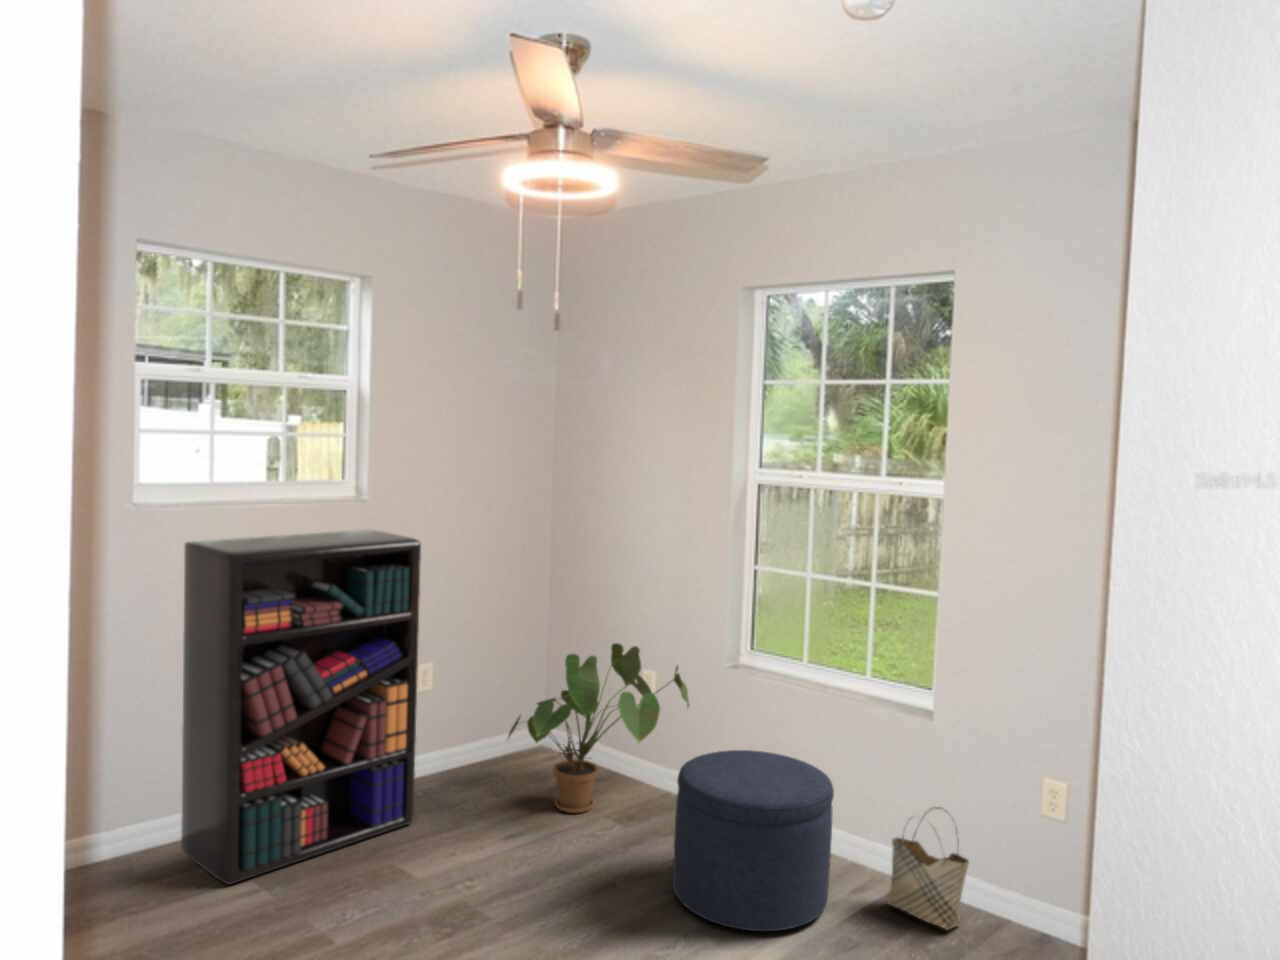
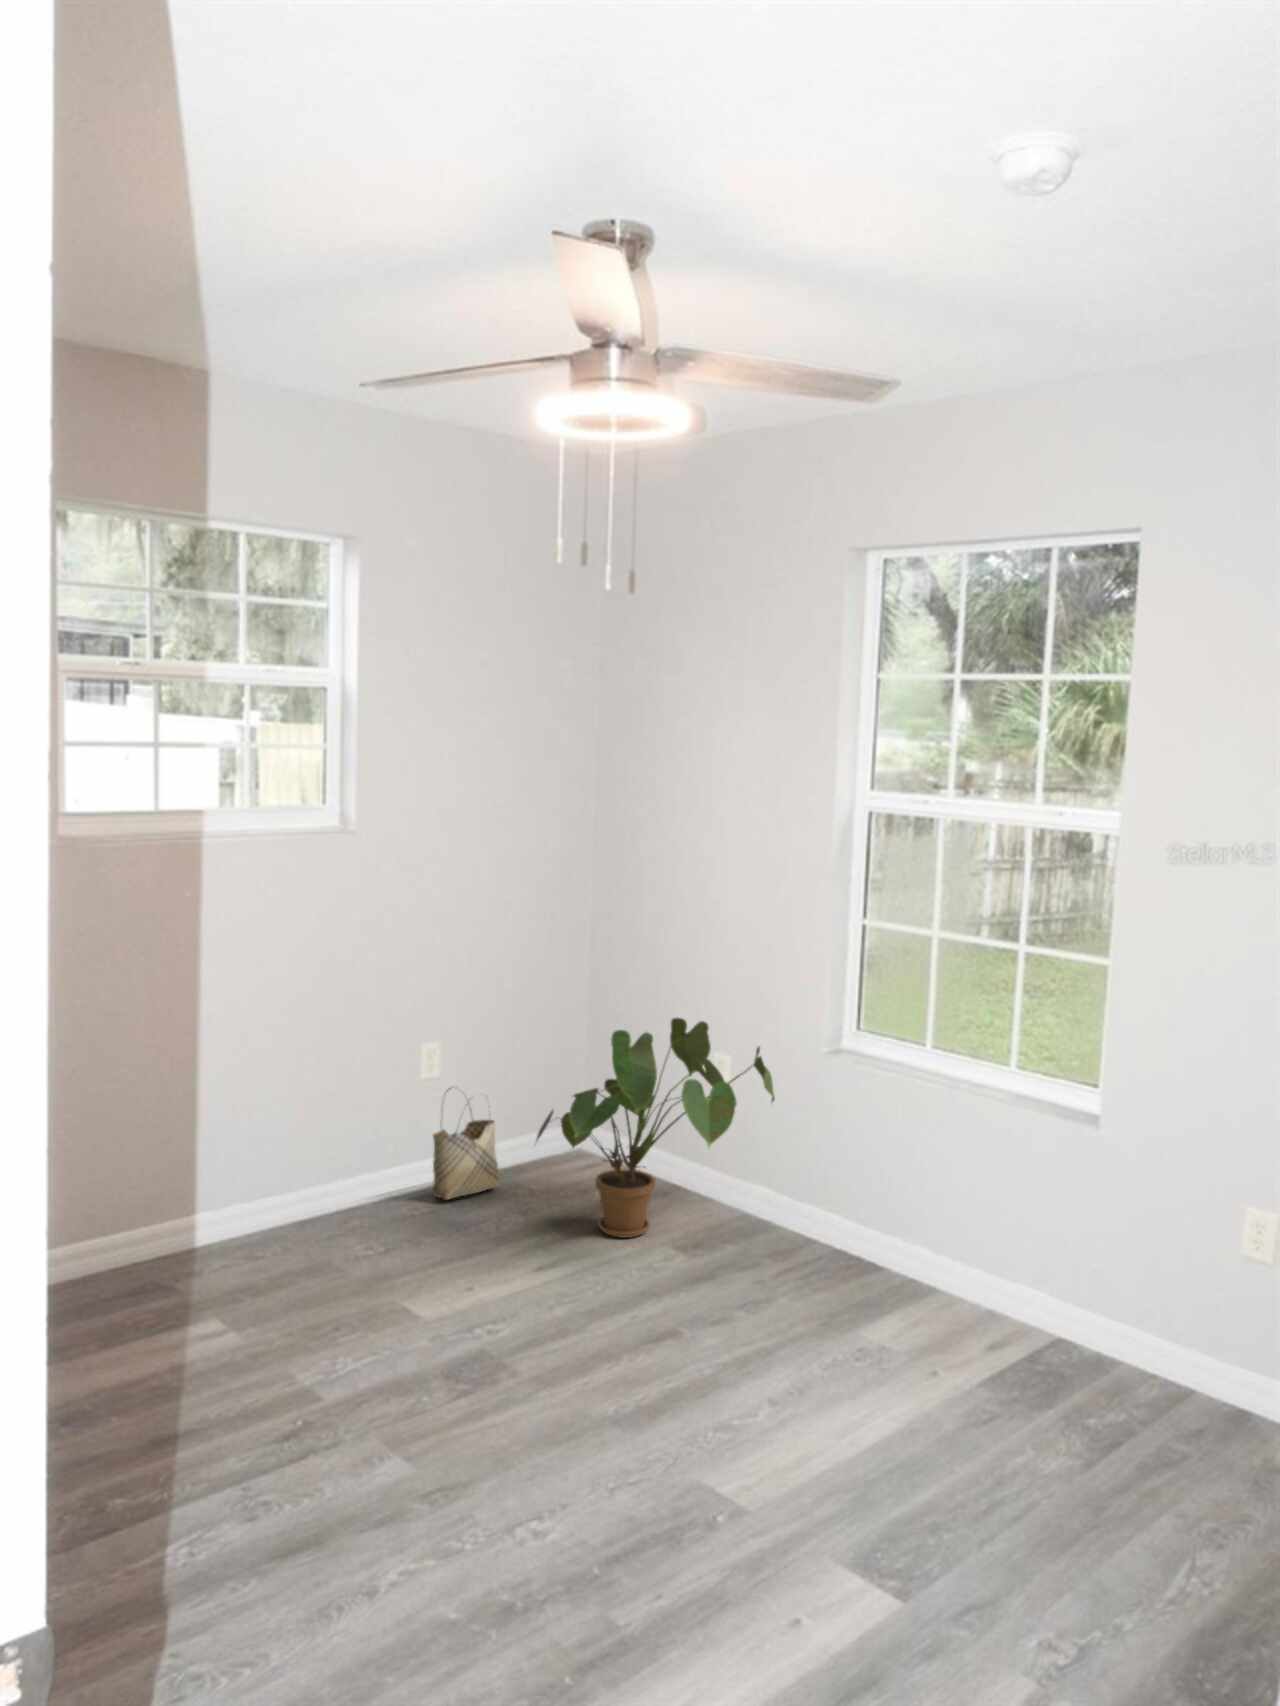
bookshelf: present [181,530,421,884] -> none [123,868,423,1317]
ottoman: present [673,750,834,931] -> none [755,1155,965,1384]
woven basket: present [887,807,969,929] -> present [432,1089,499,1200]

